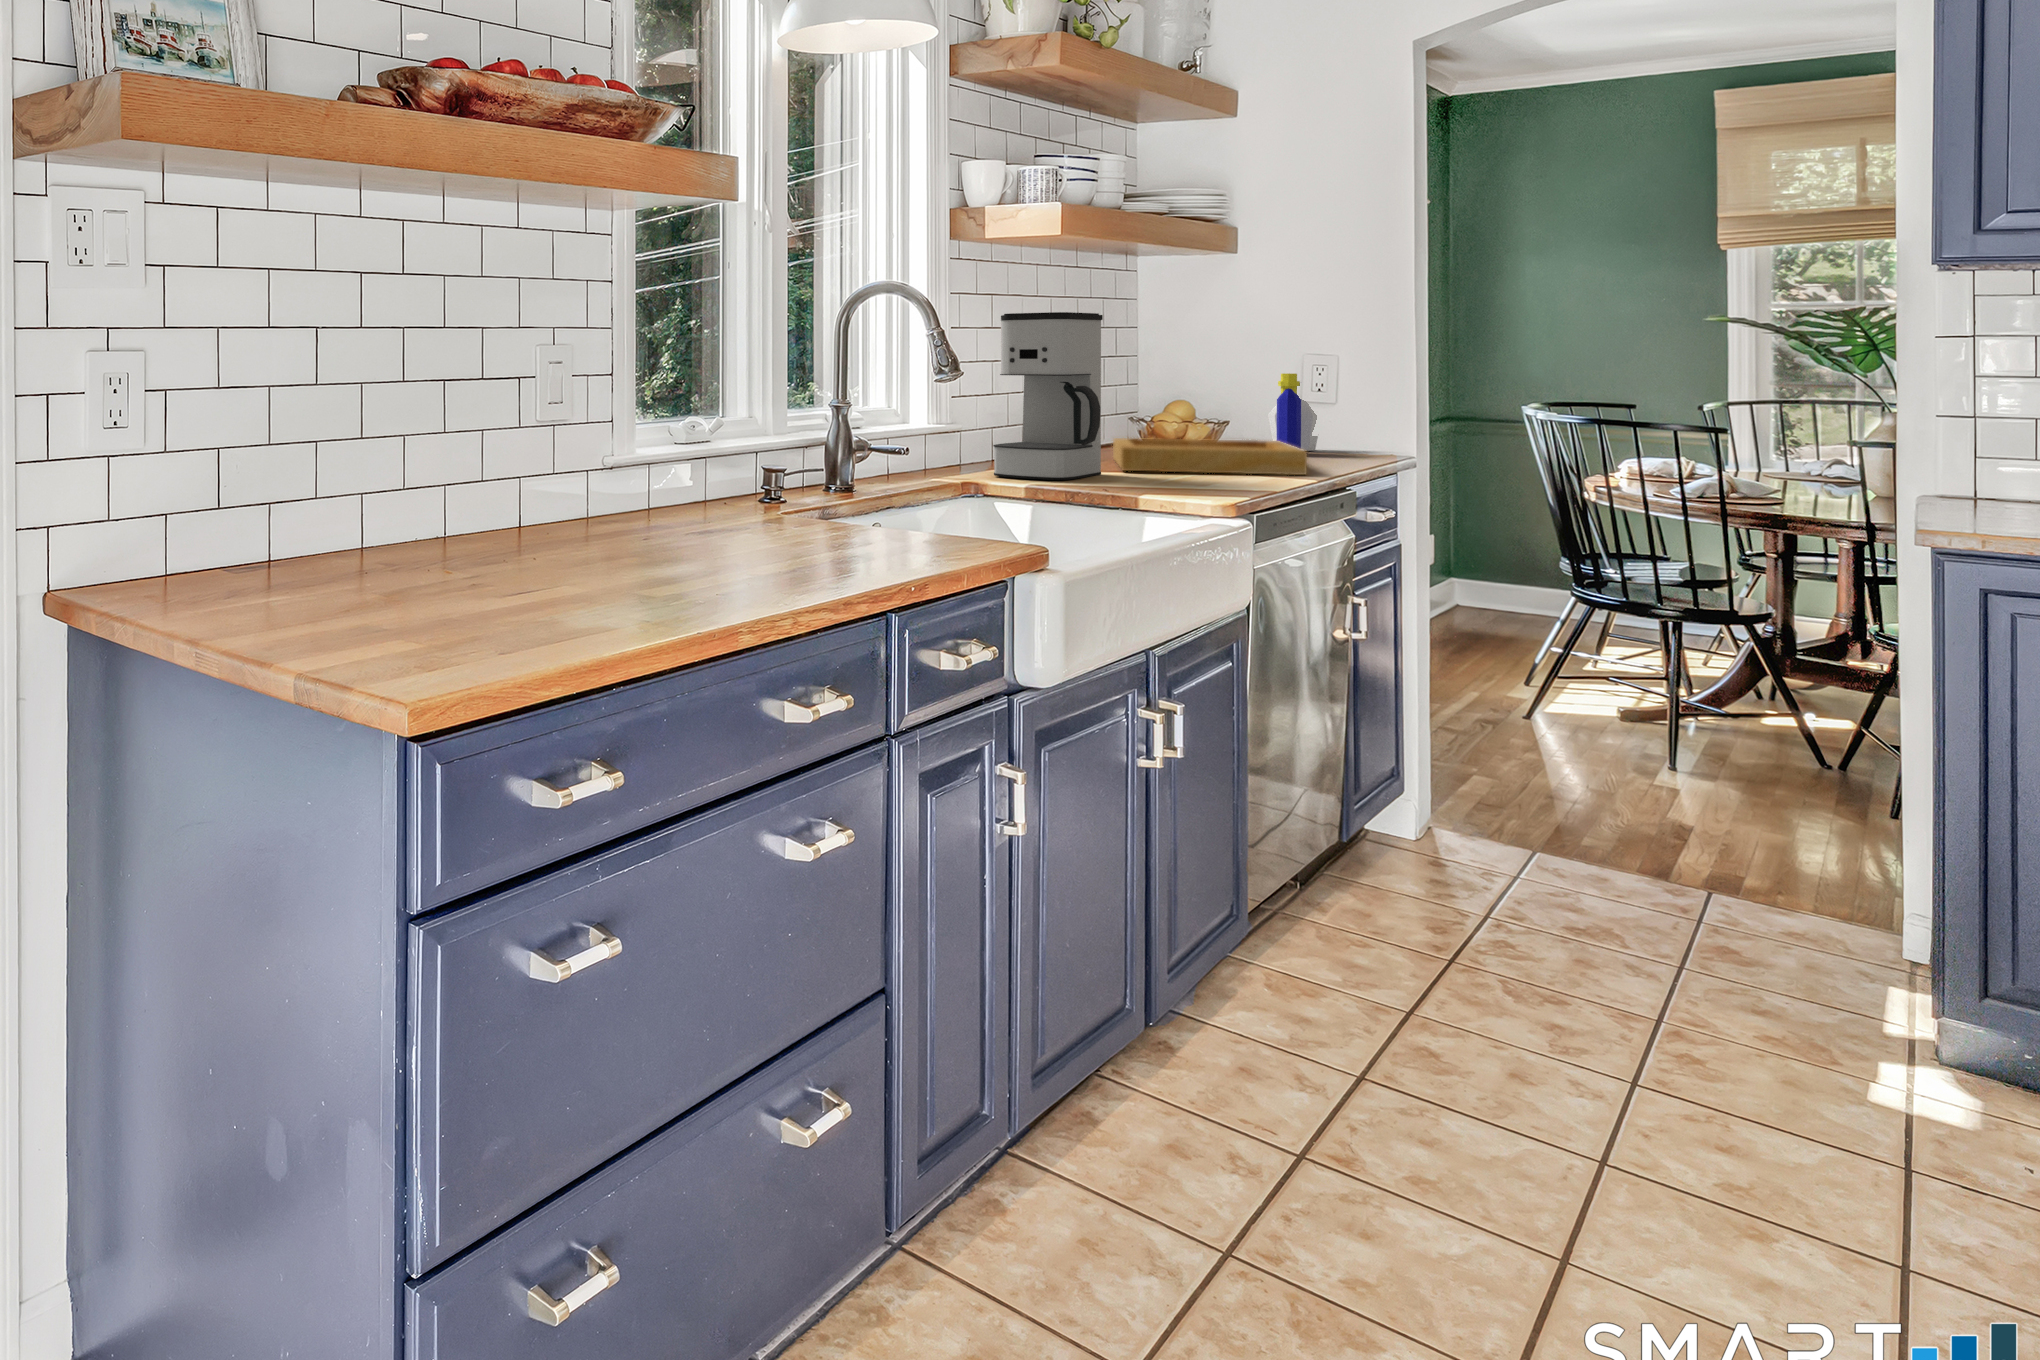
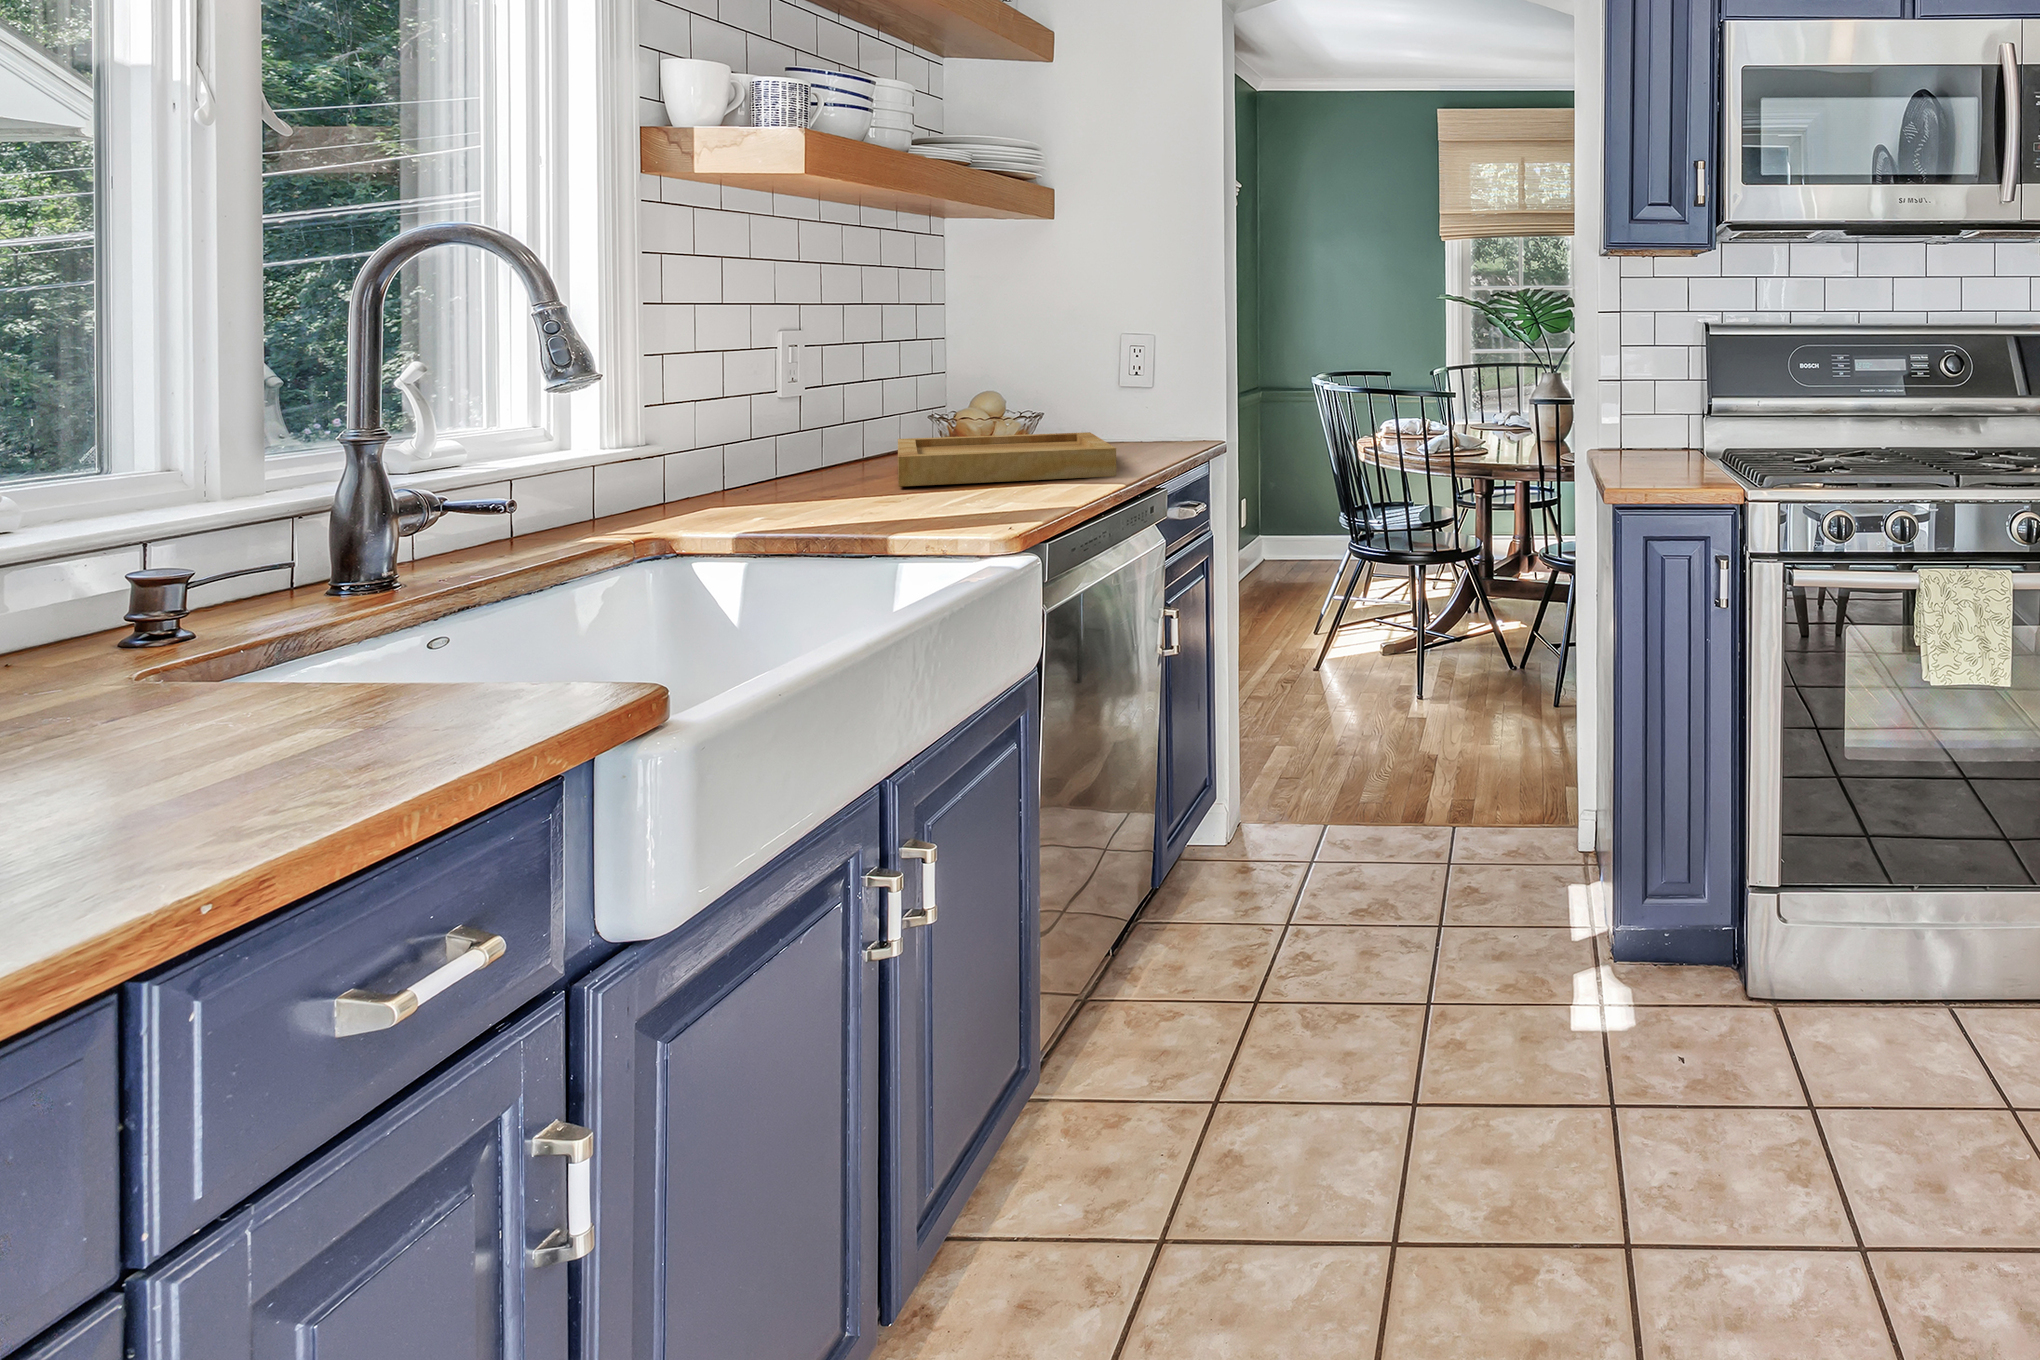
coffee maker: present [993,312,1103,480] -> none [706,278,868,513]
bottle: present [1268,373,1318,451] -> none [1084,353,1138,446]

